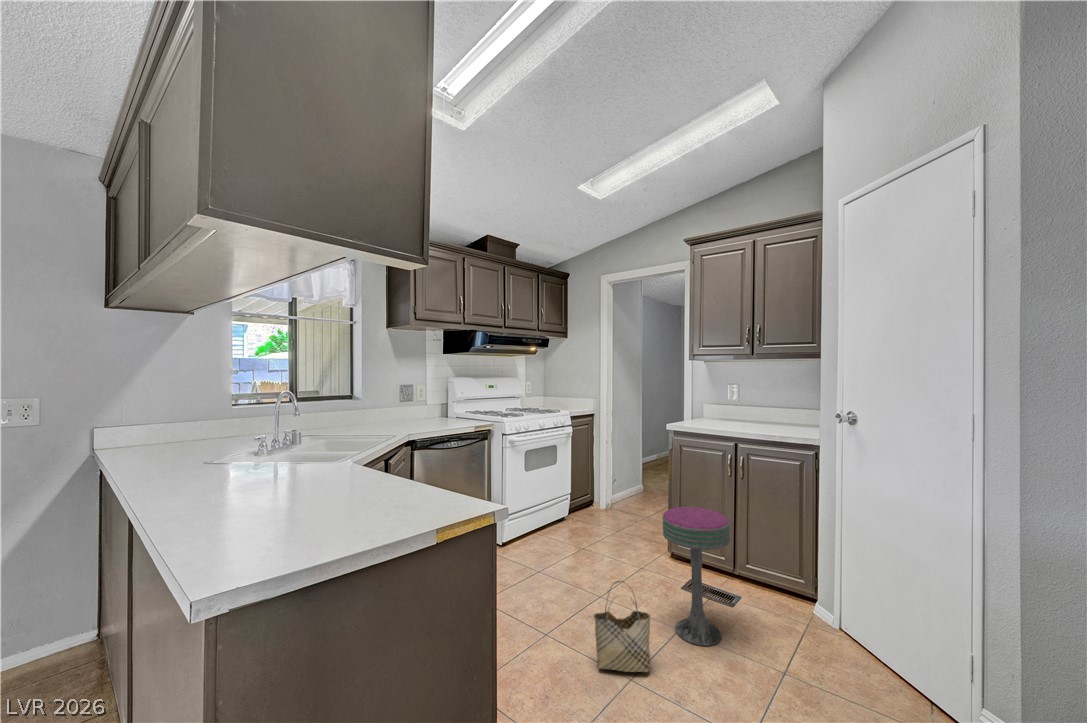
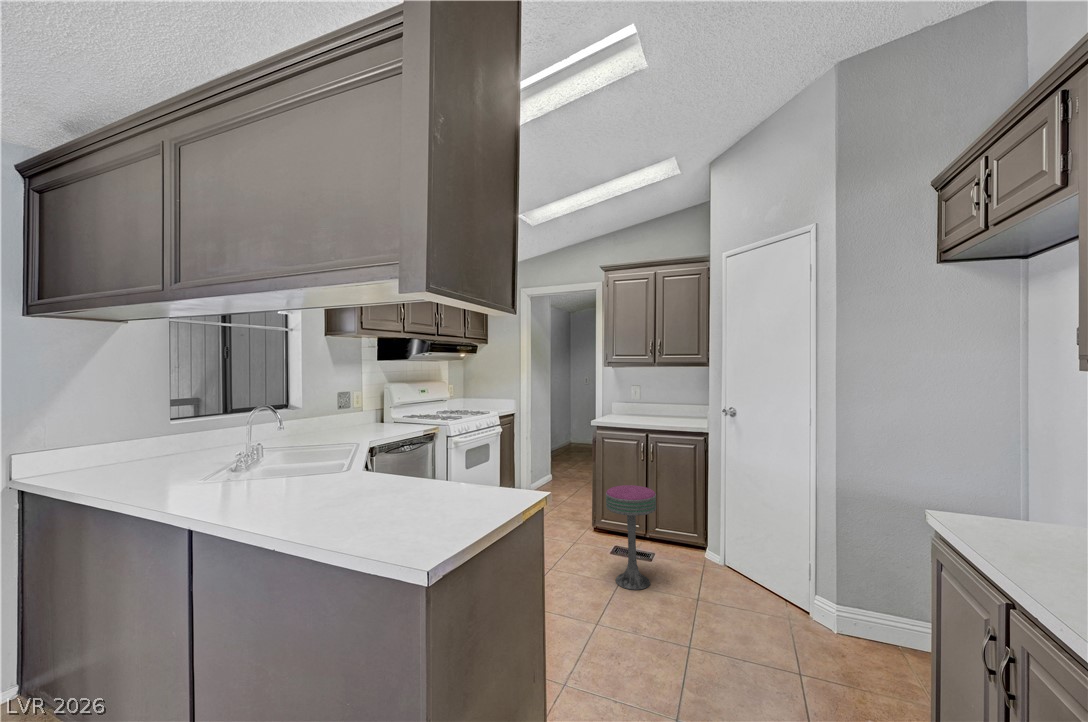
woven basket: present [594,581,650,672] -> none [566,547,610,618]

